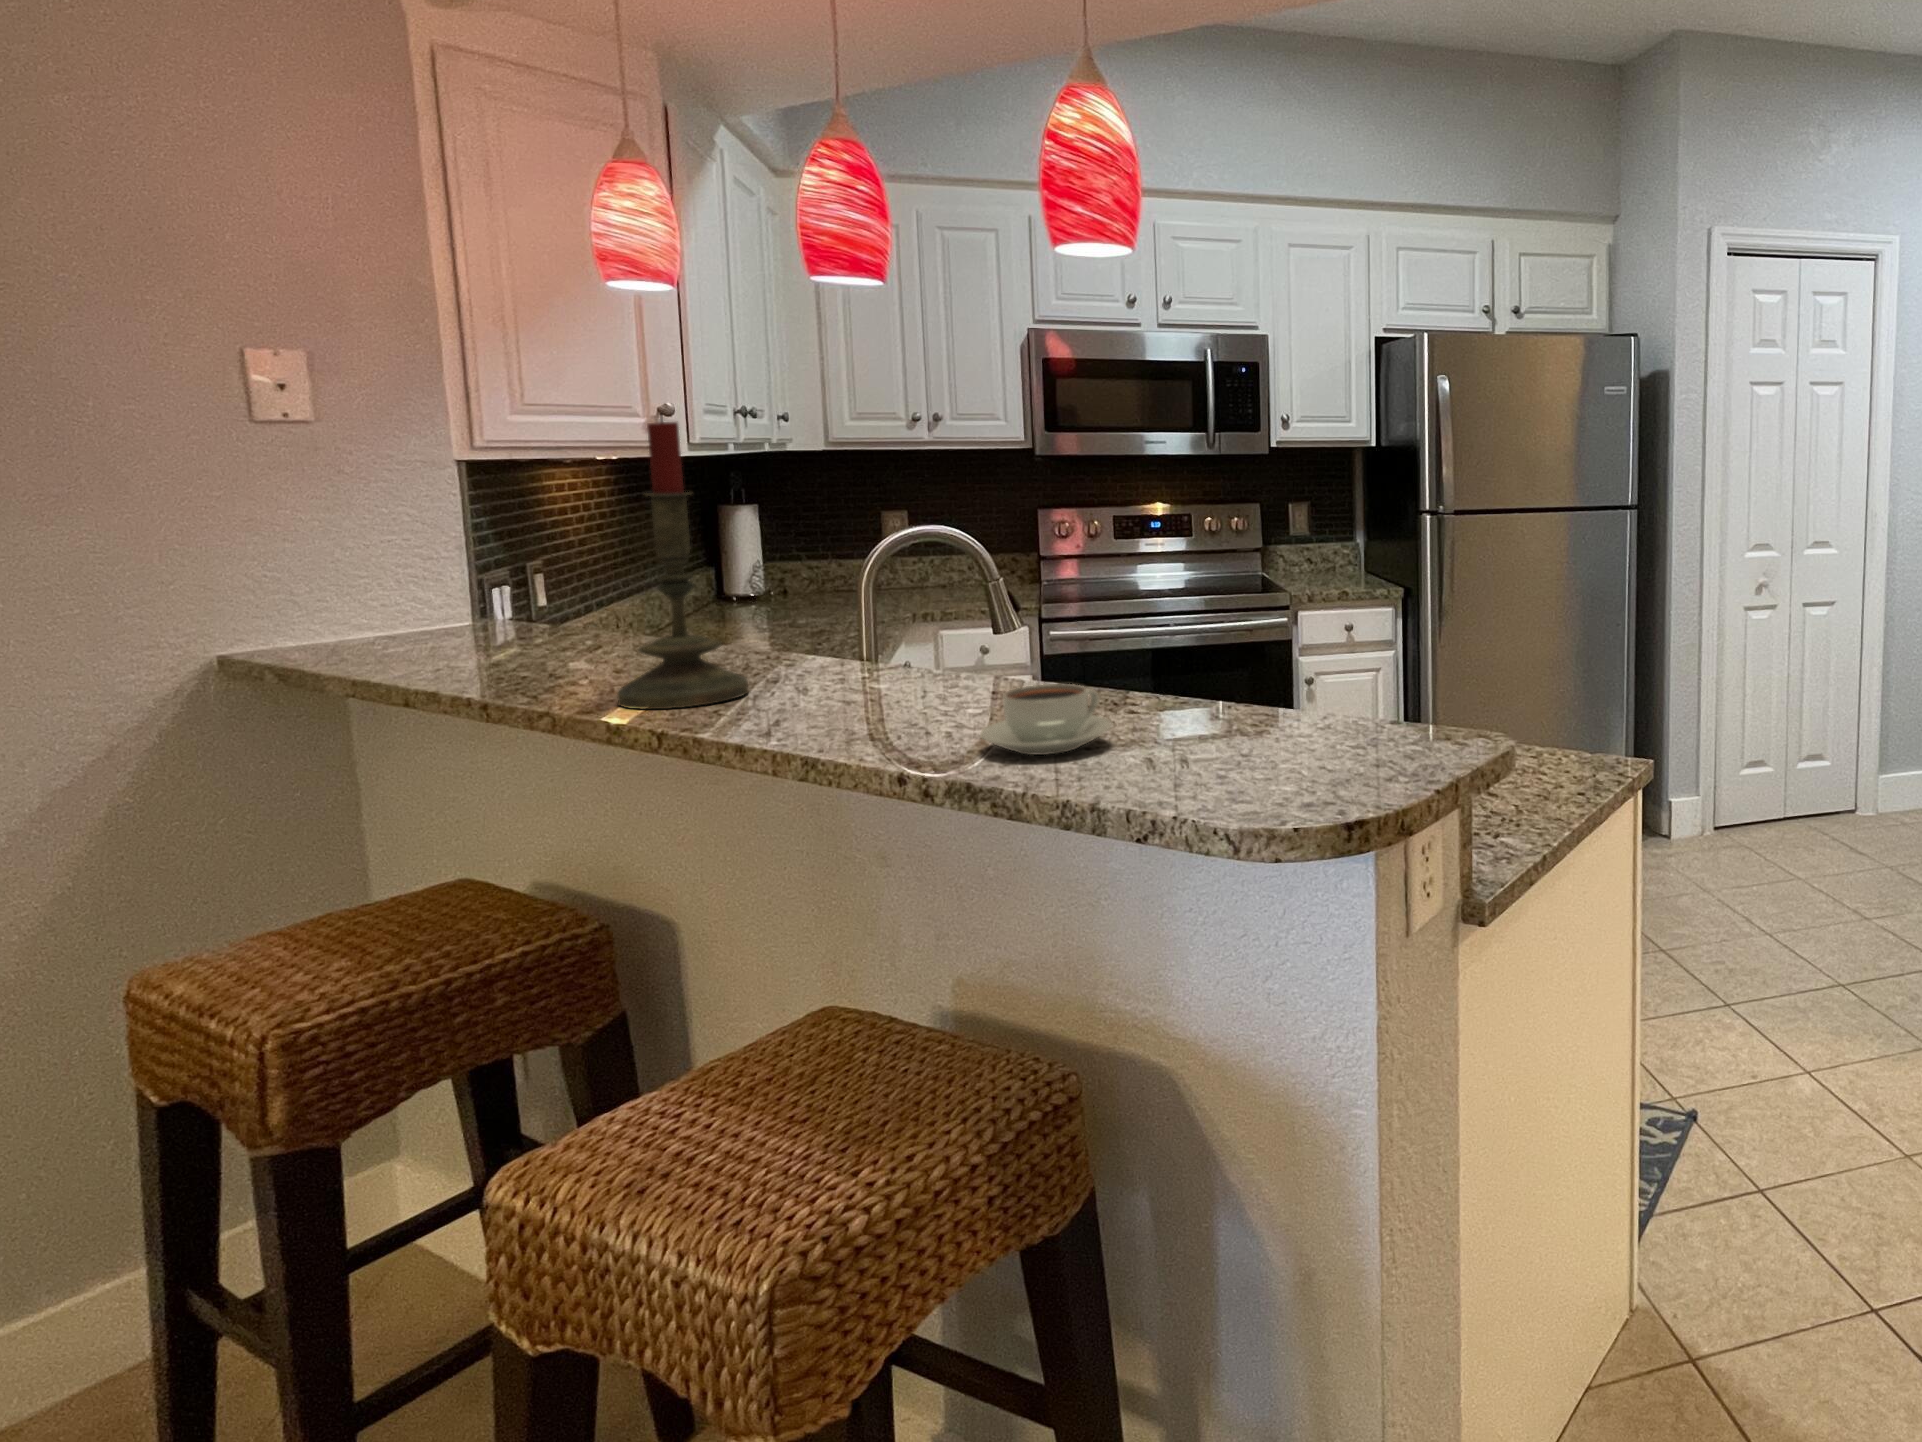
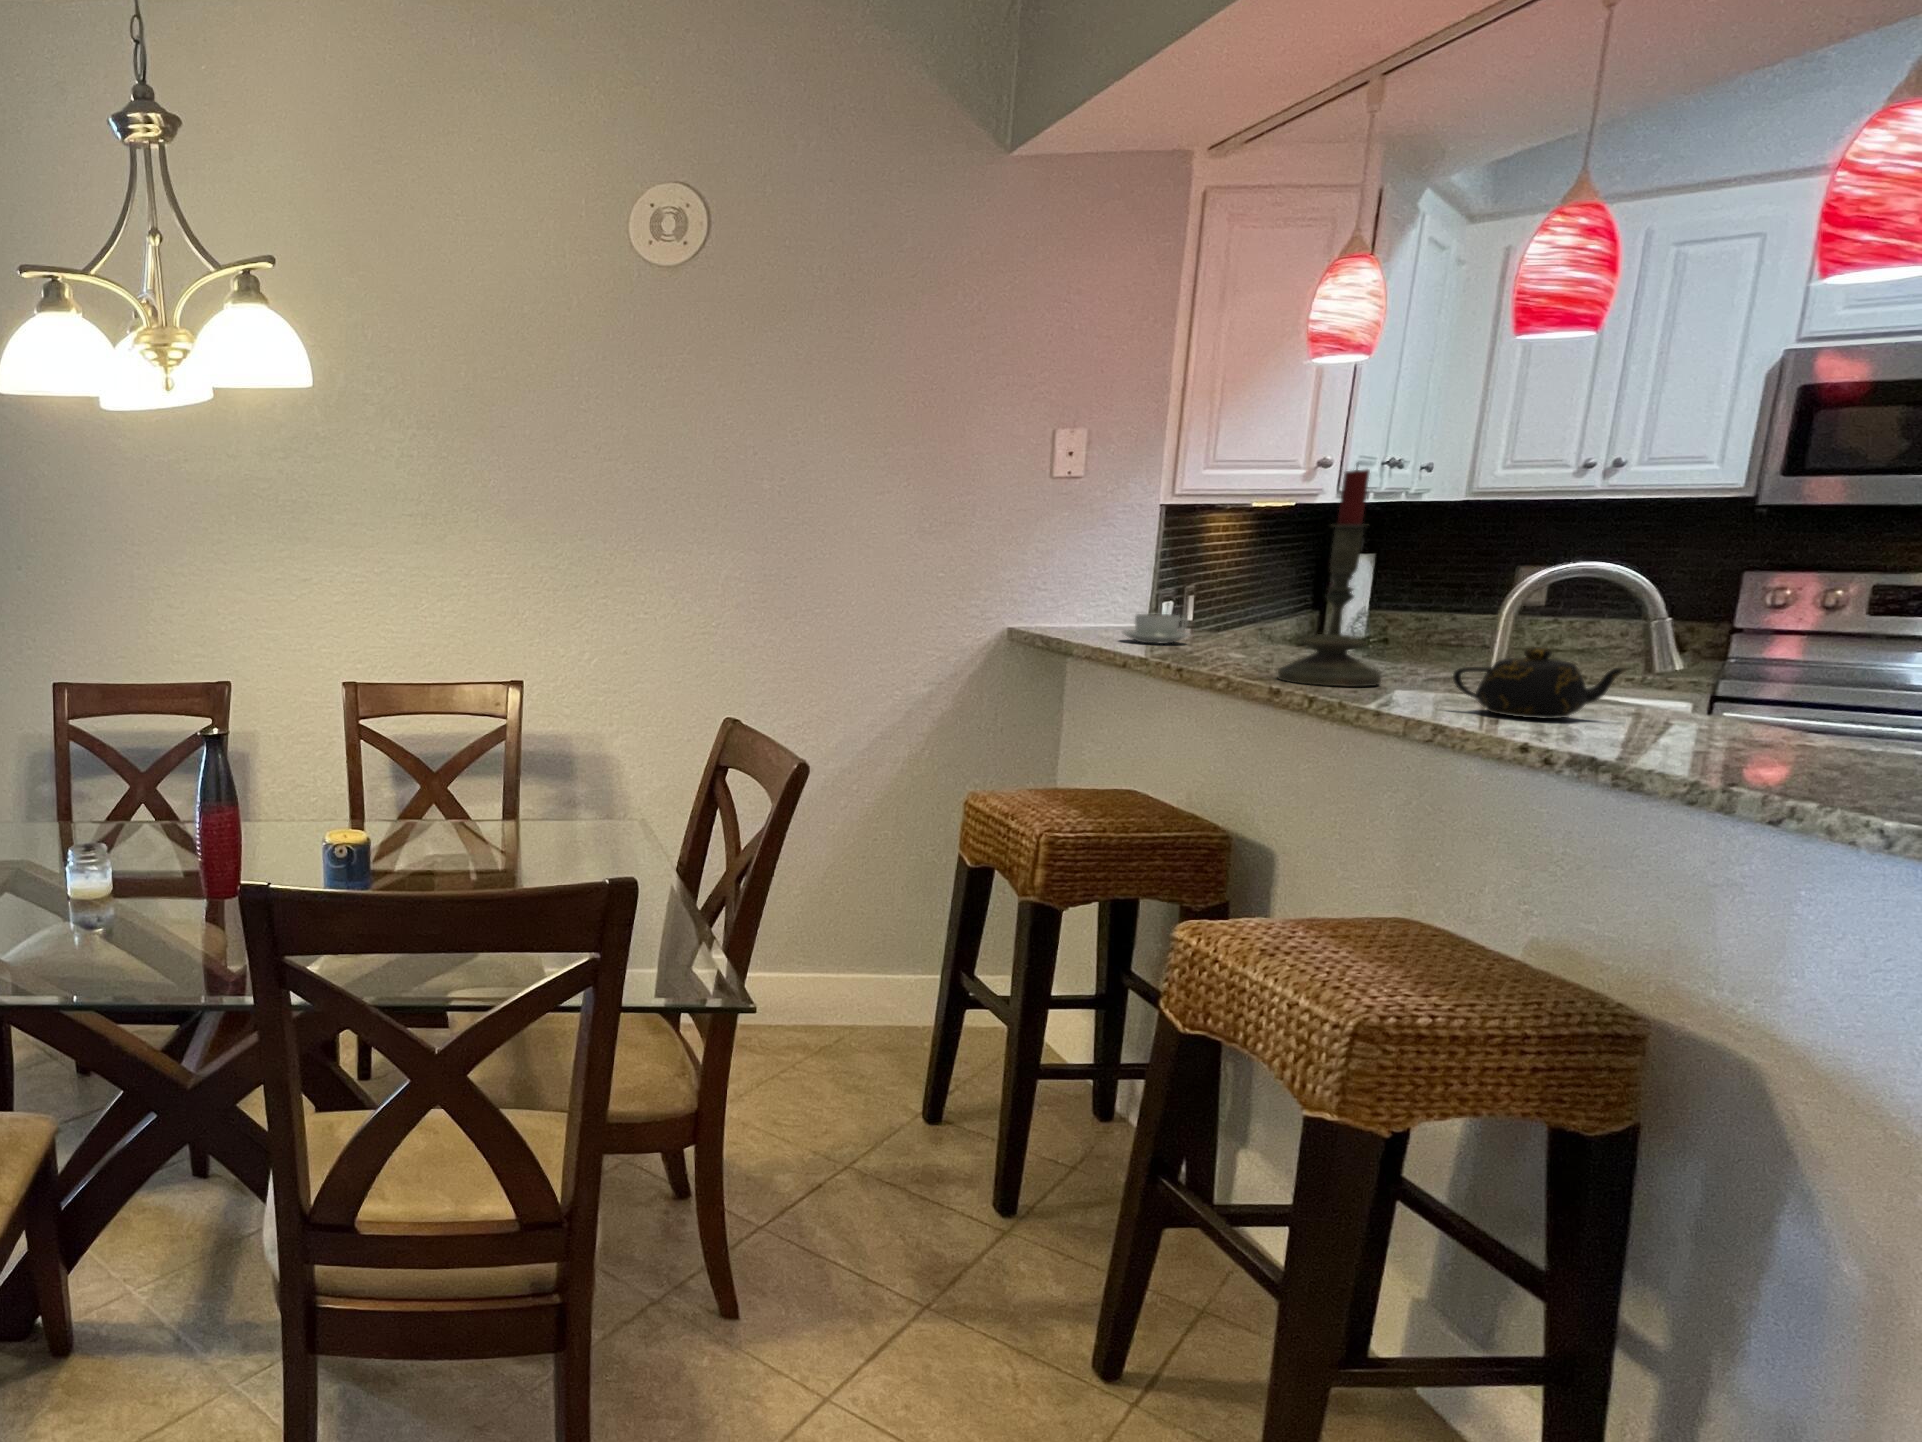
teapot: none [816,638,986,725] -> present [1453,647,1629,719]
coffee cup: present [980,684,1113,755] -> present [1122,614,1190,644]

